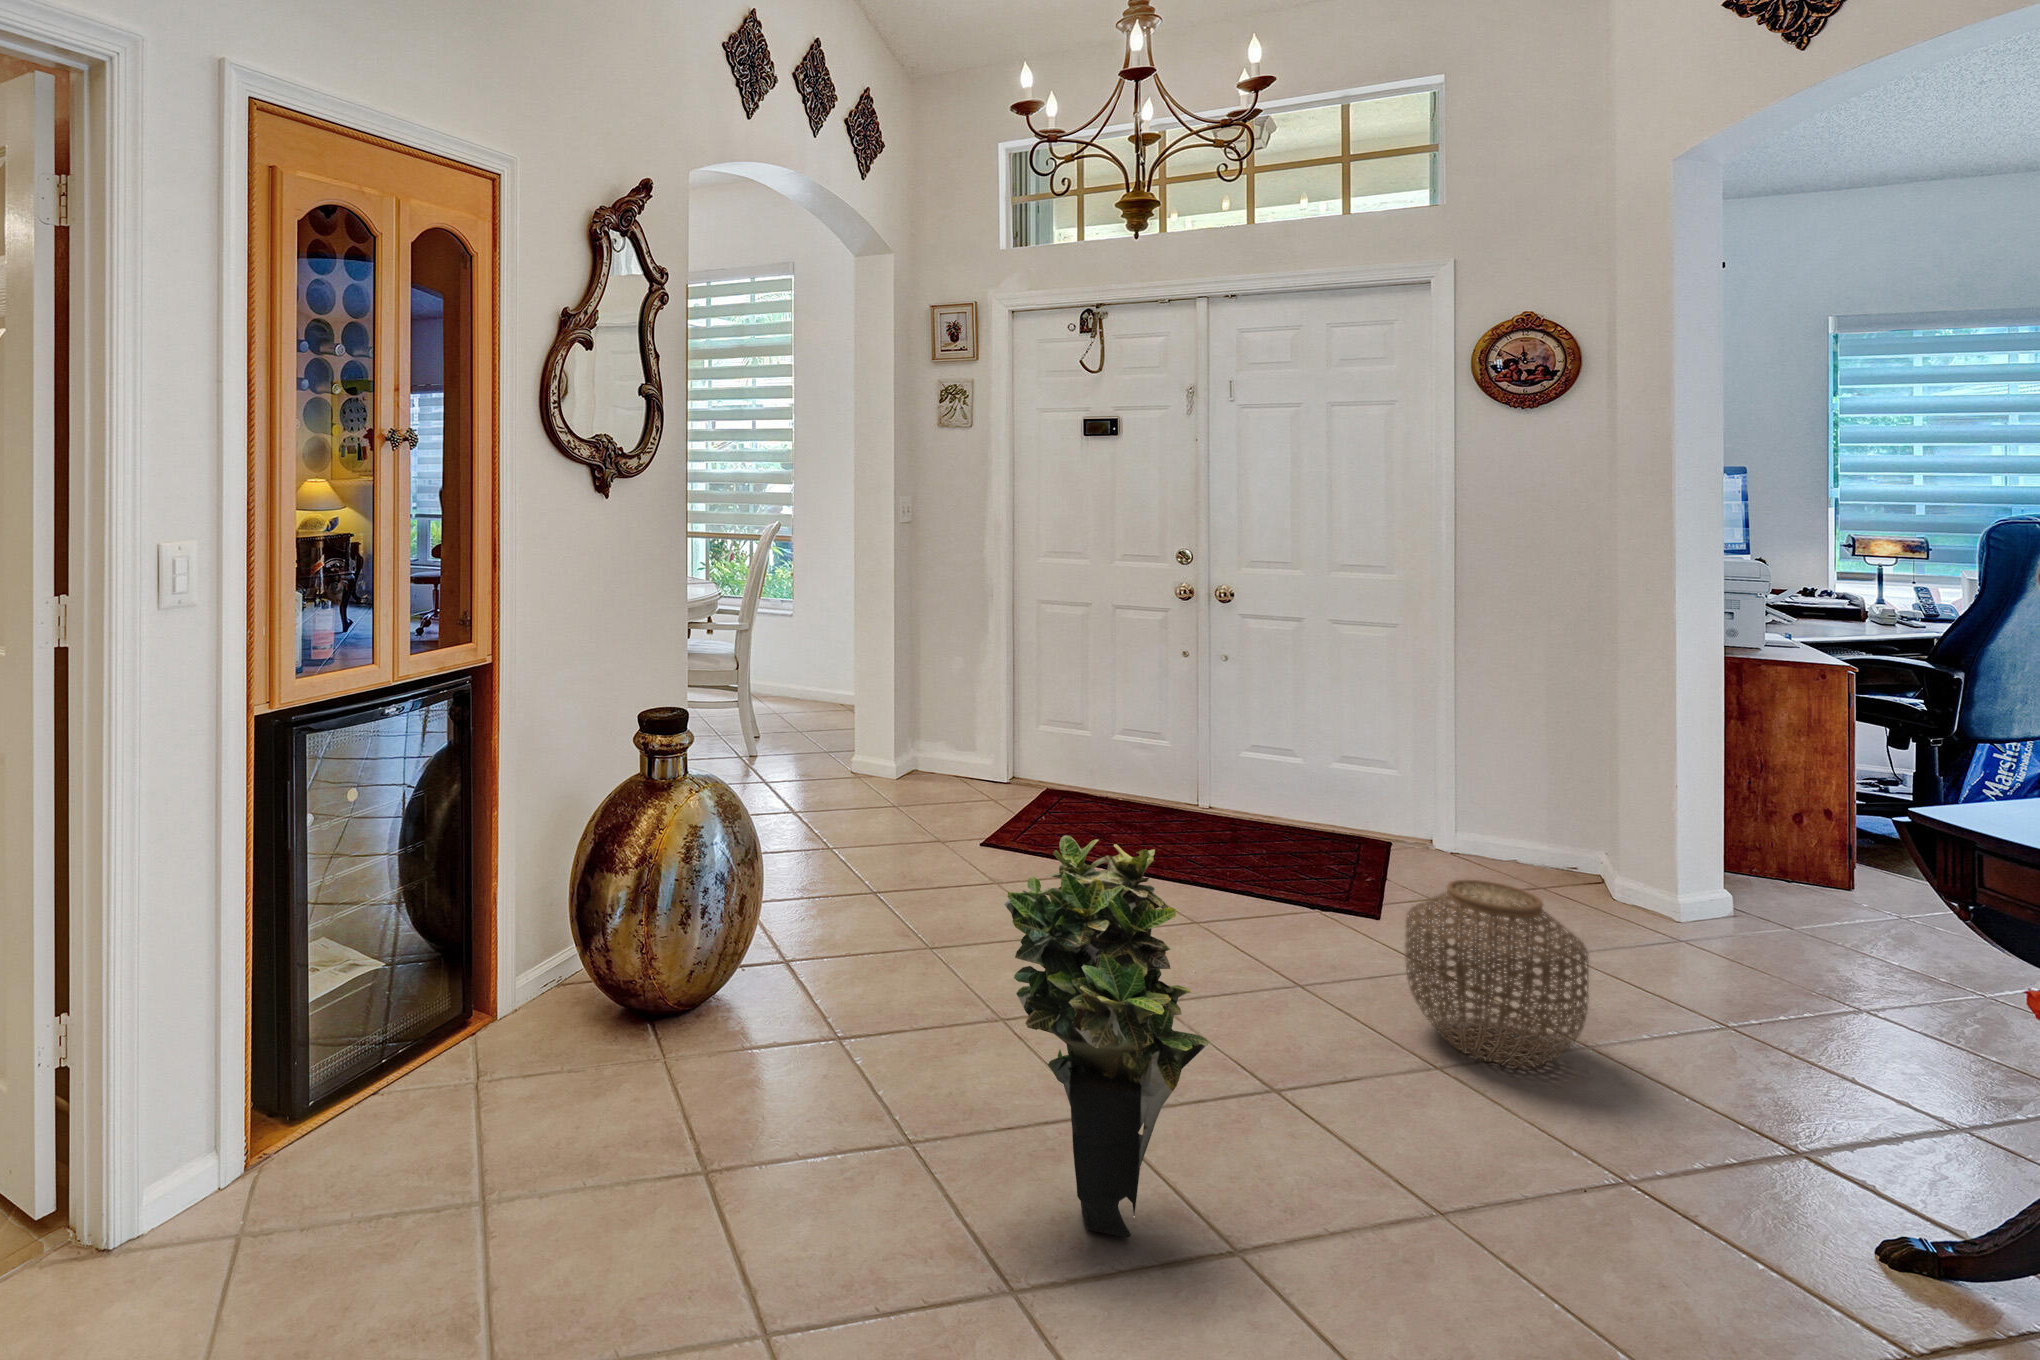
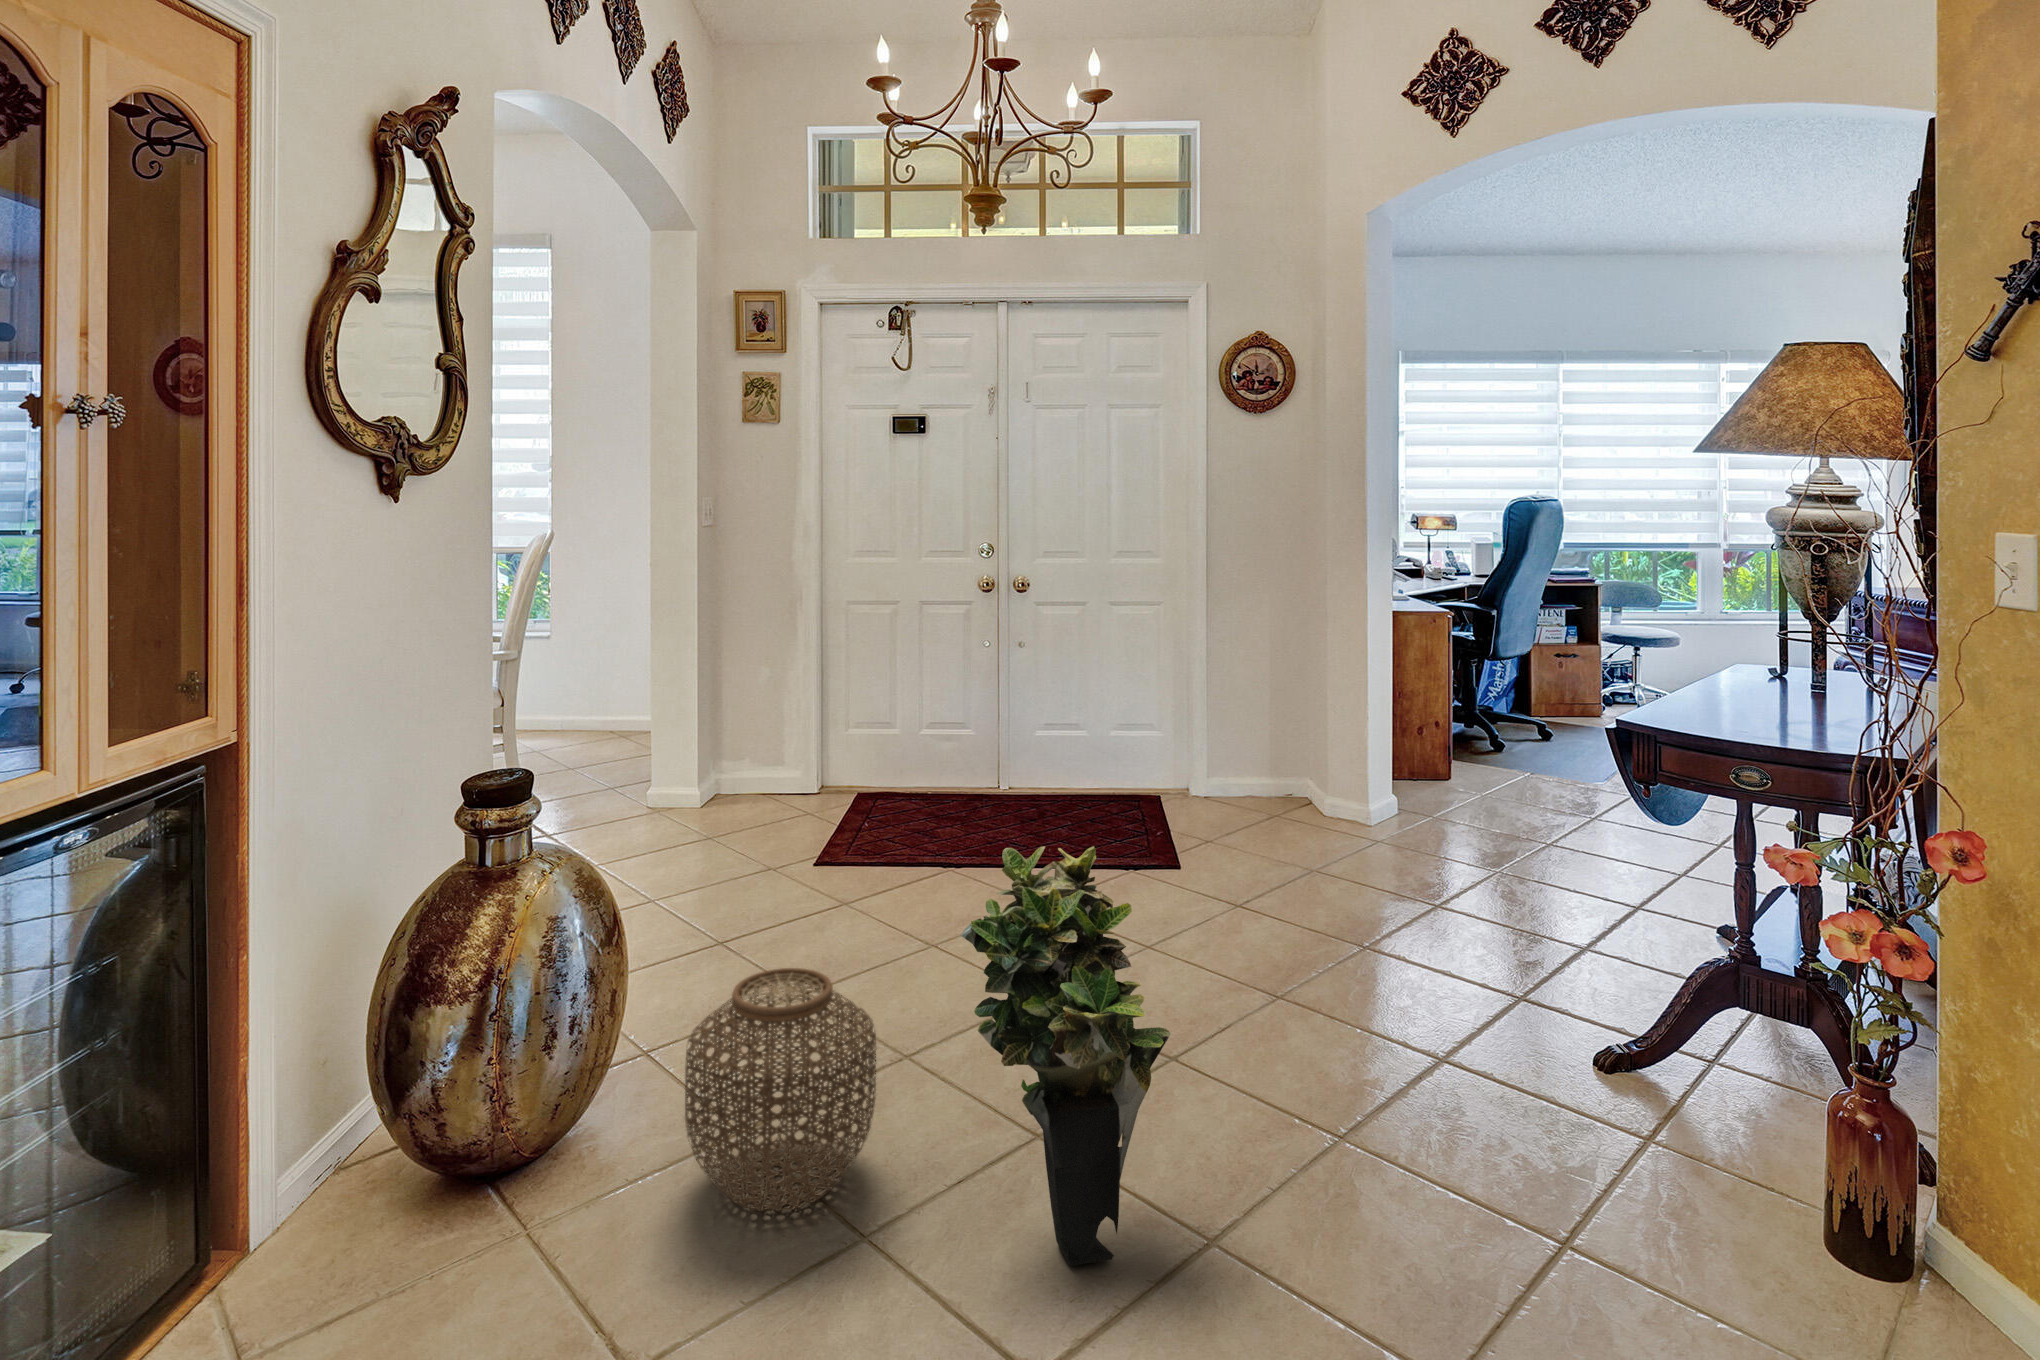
woven basket: present [1406,880,1589,1068] -> present [685,968,876,1211]

